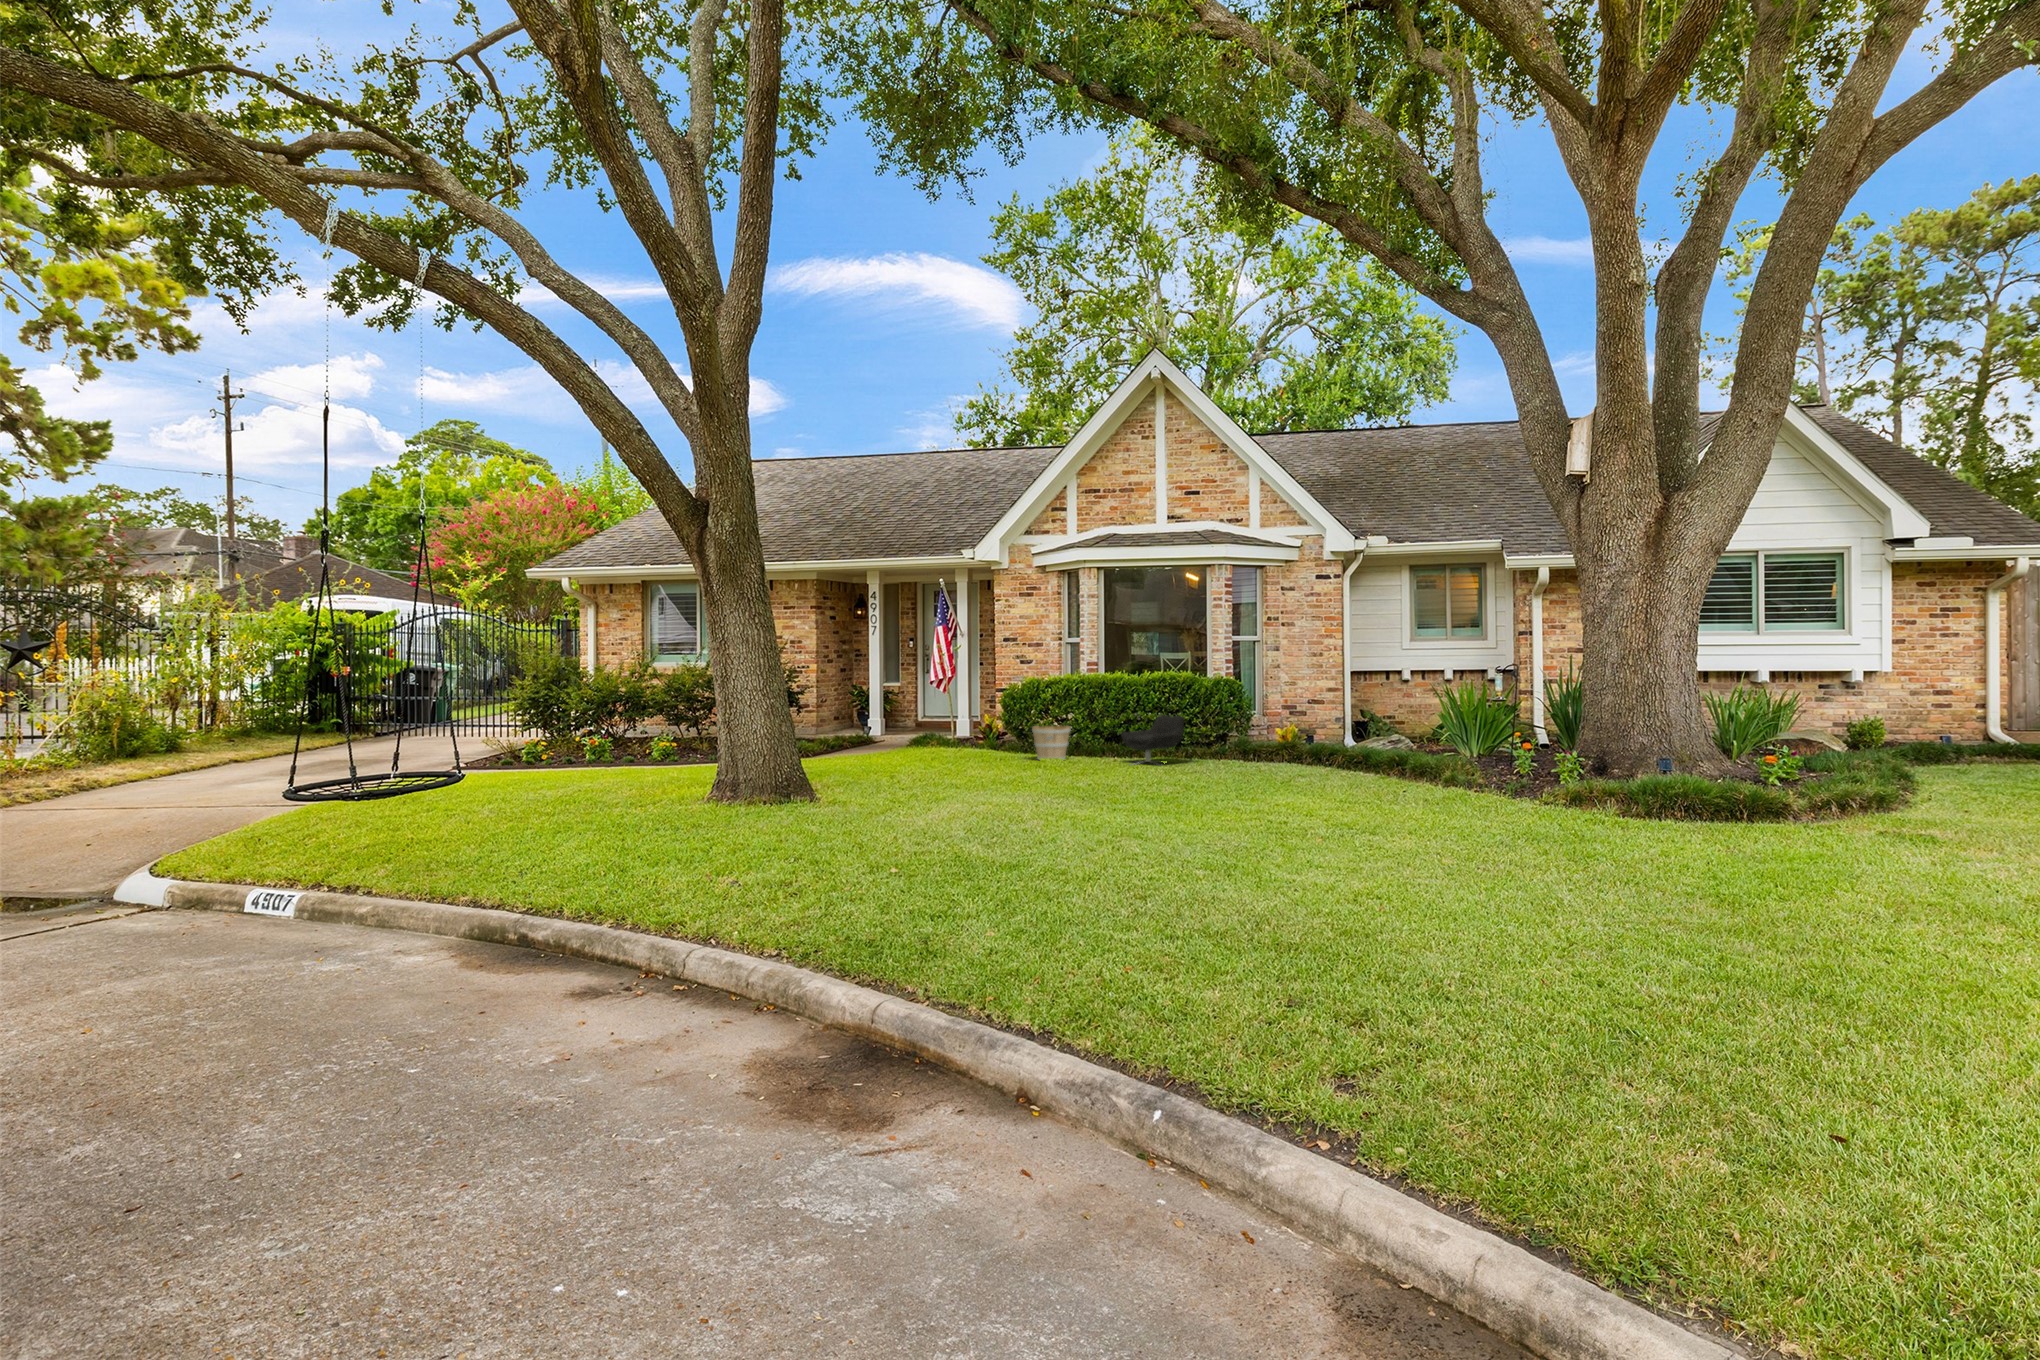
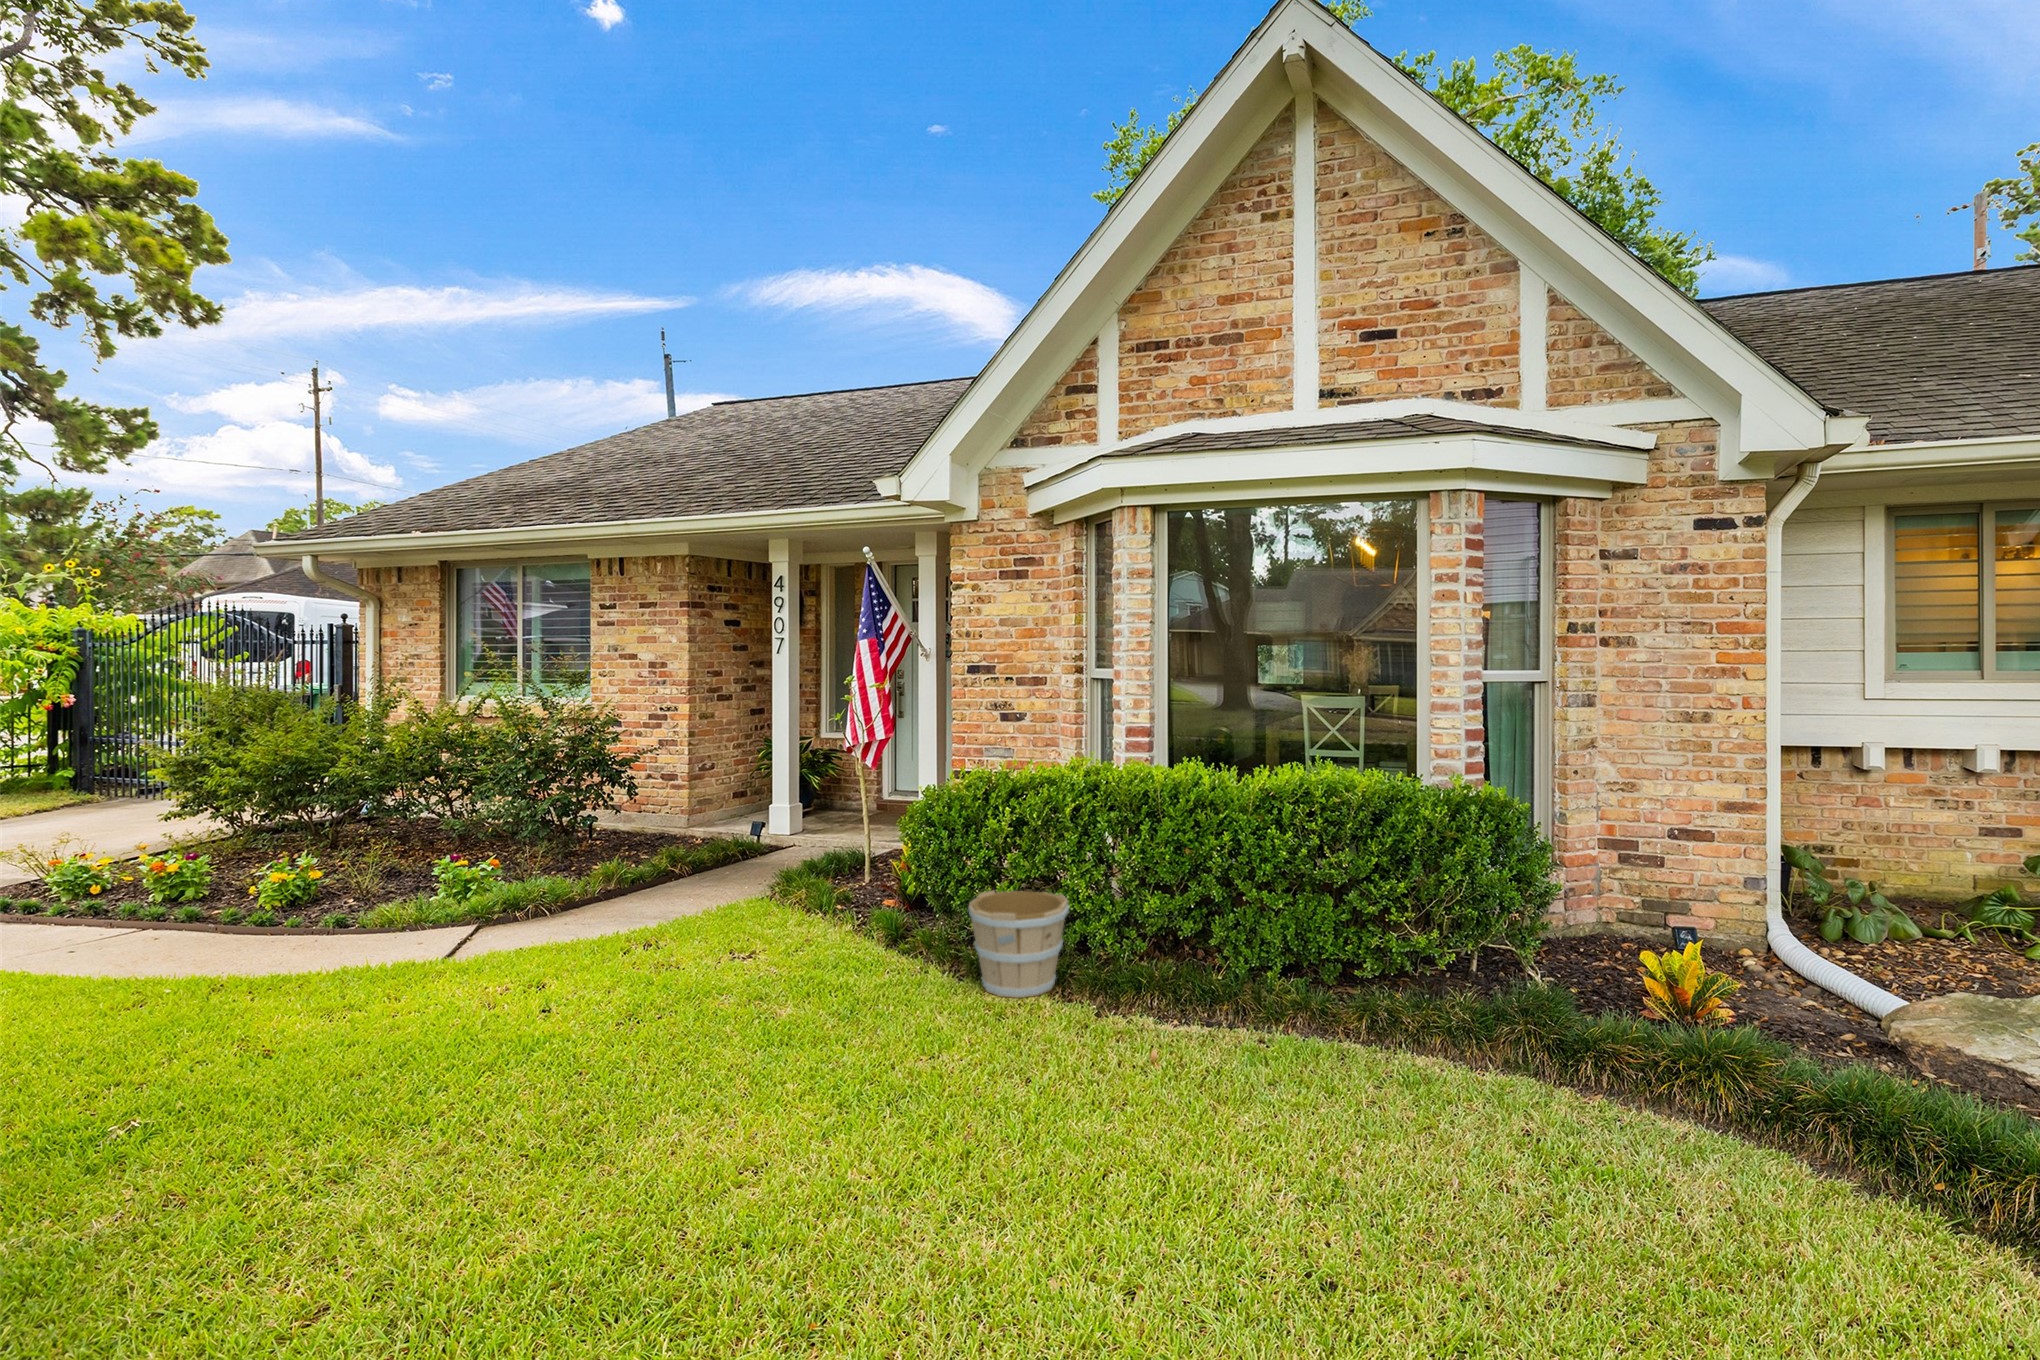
lounge chair: present [1121,715,1184,762] -> none [1191,888,1374,1067]

